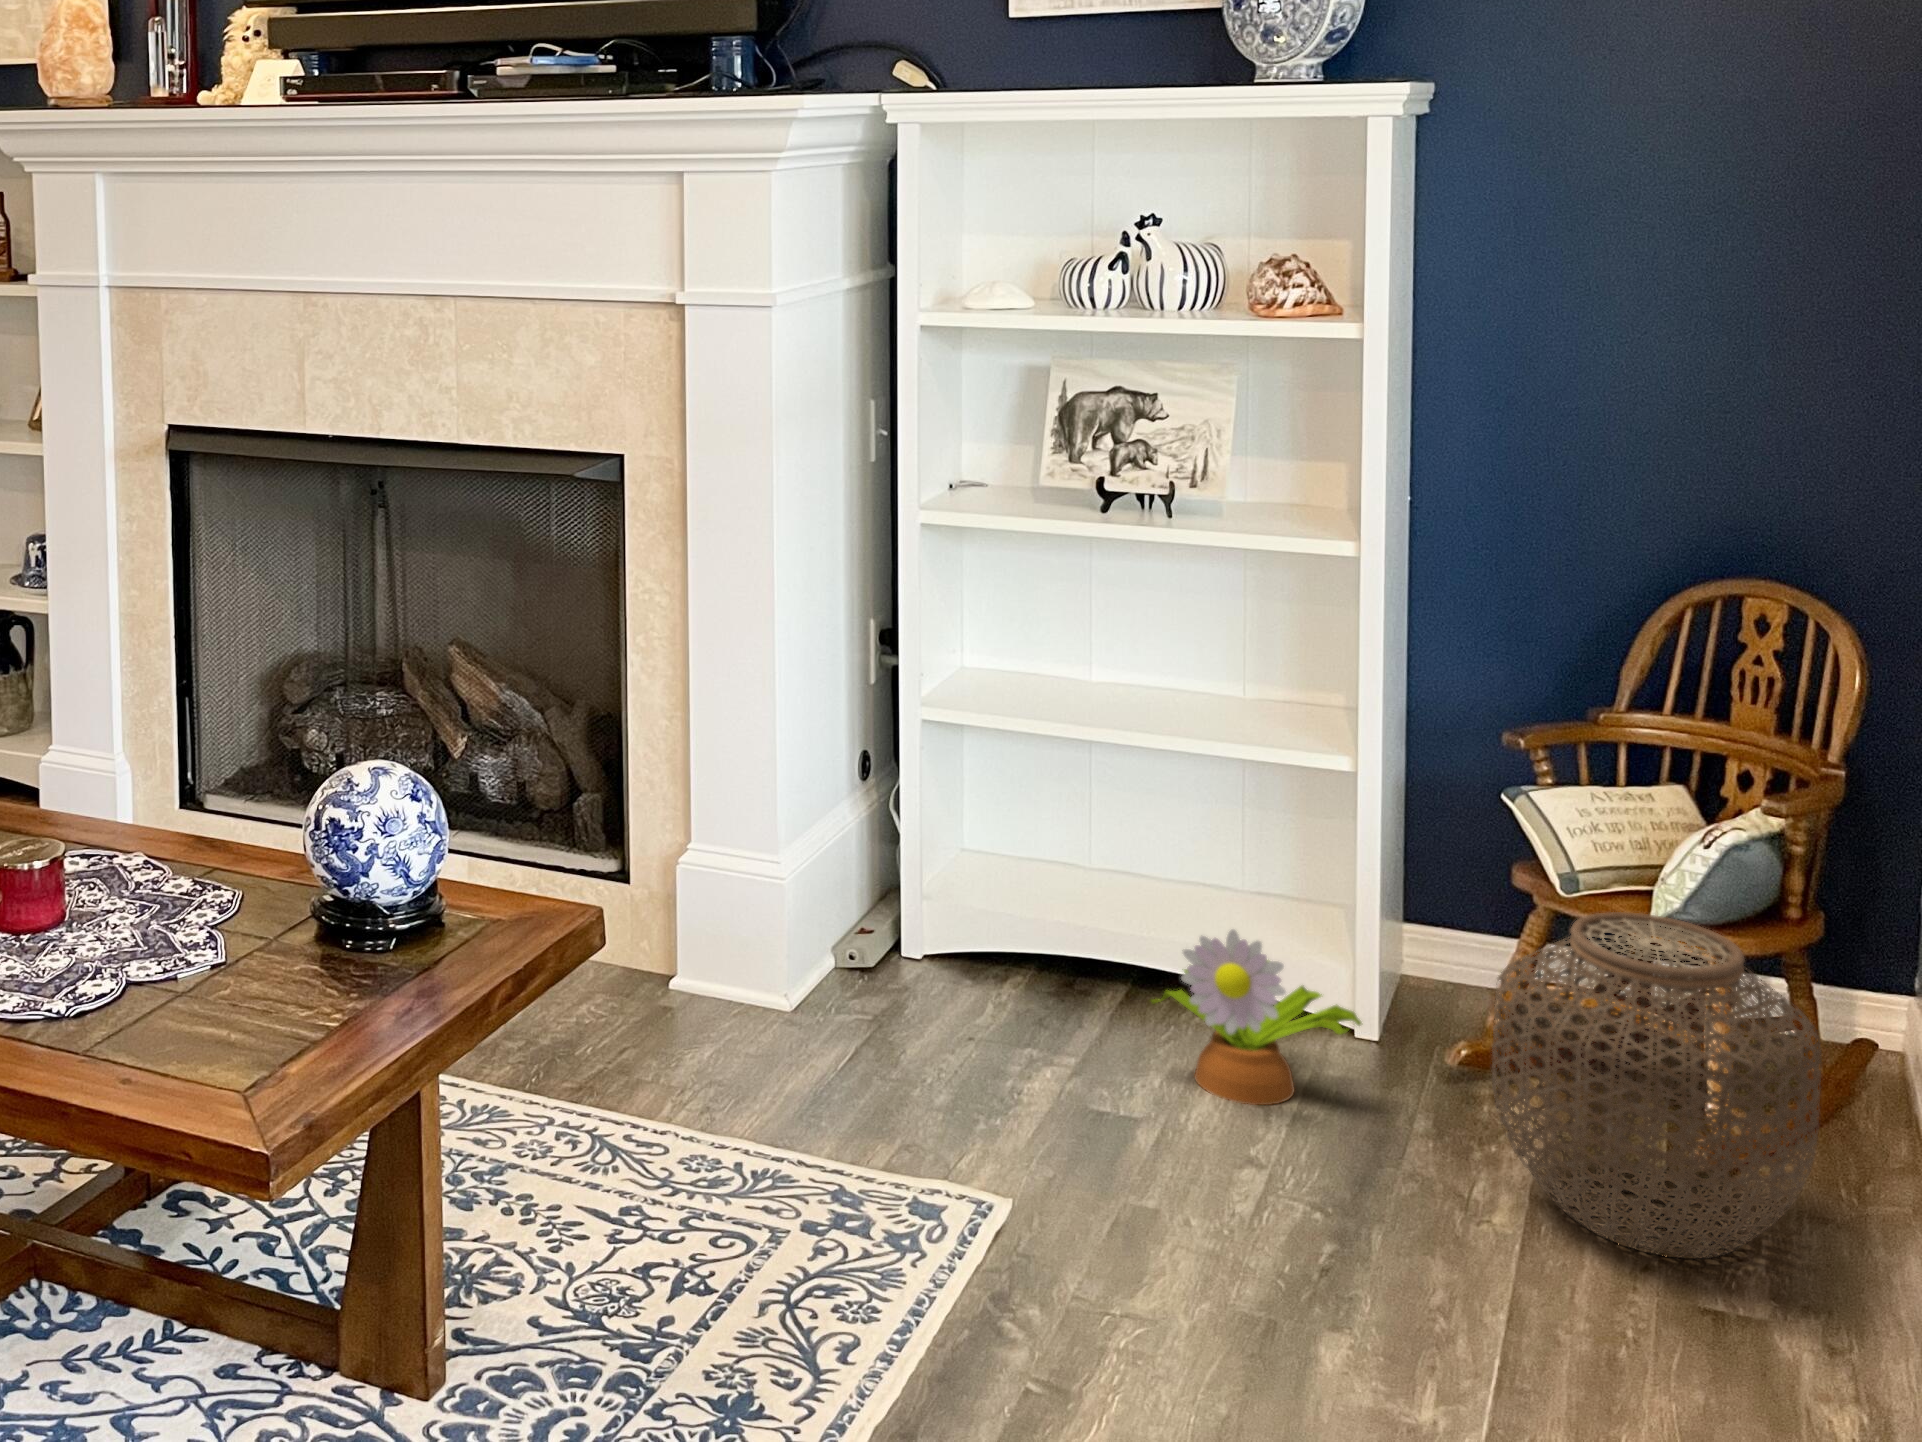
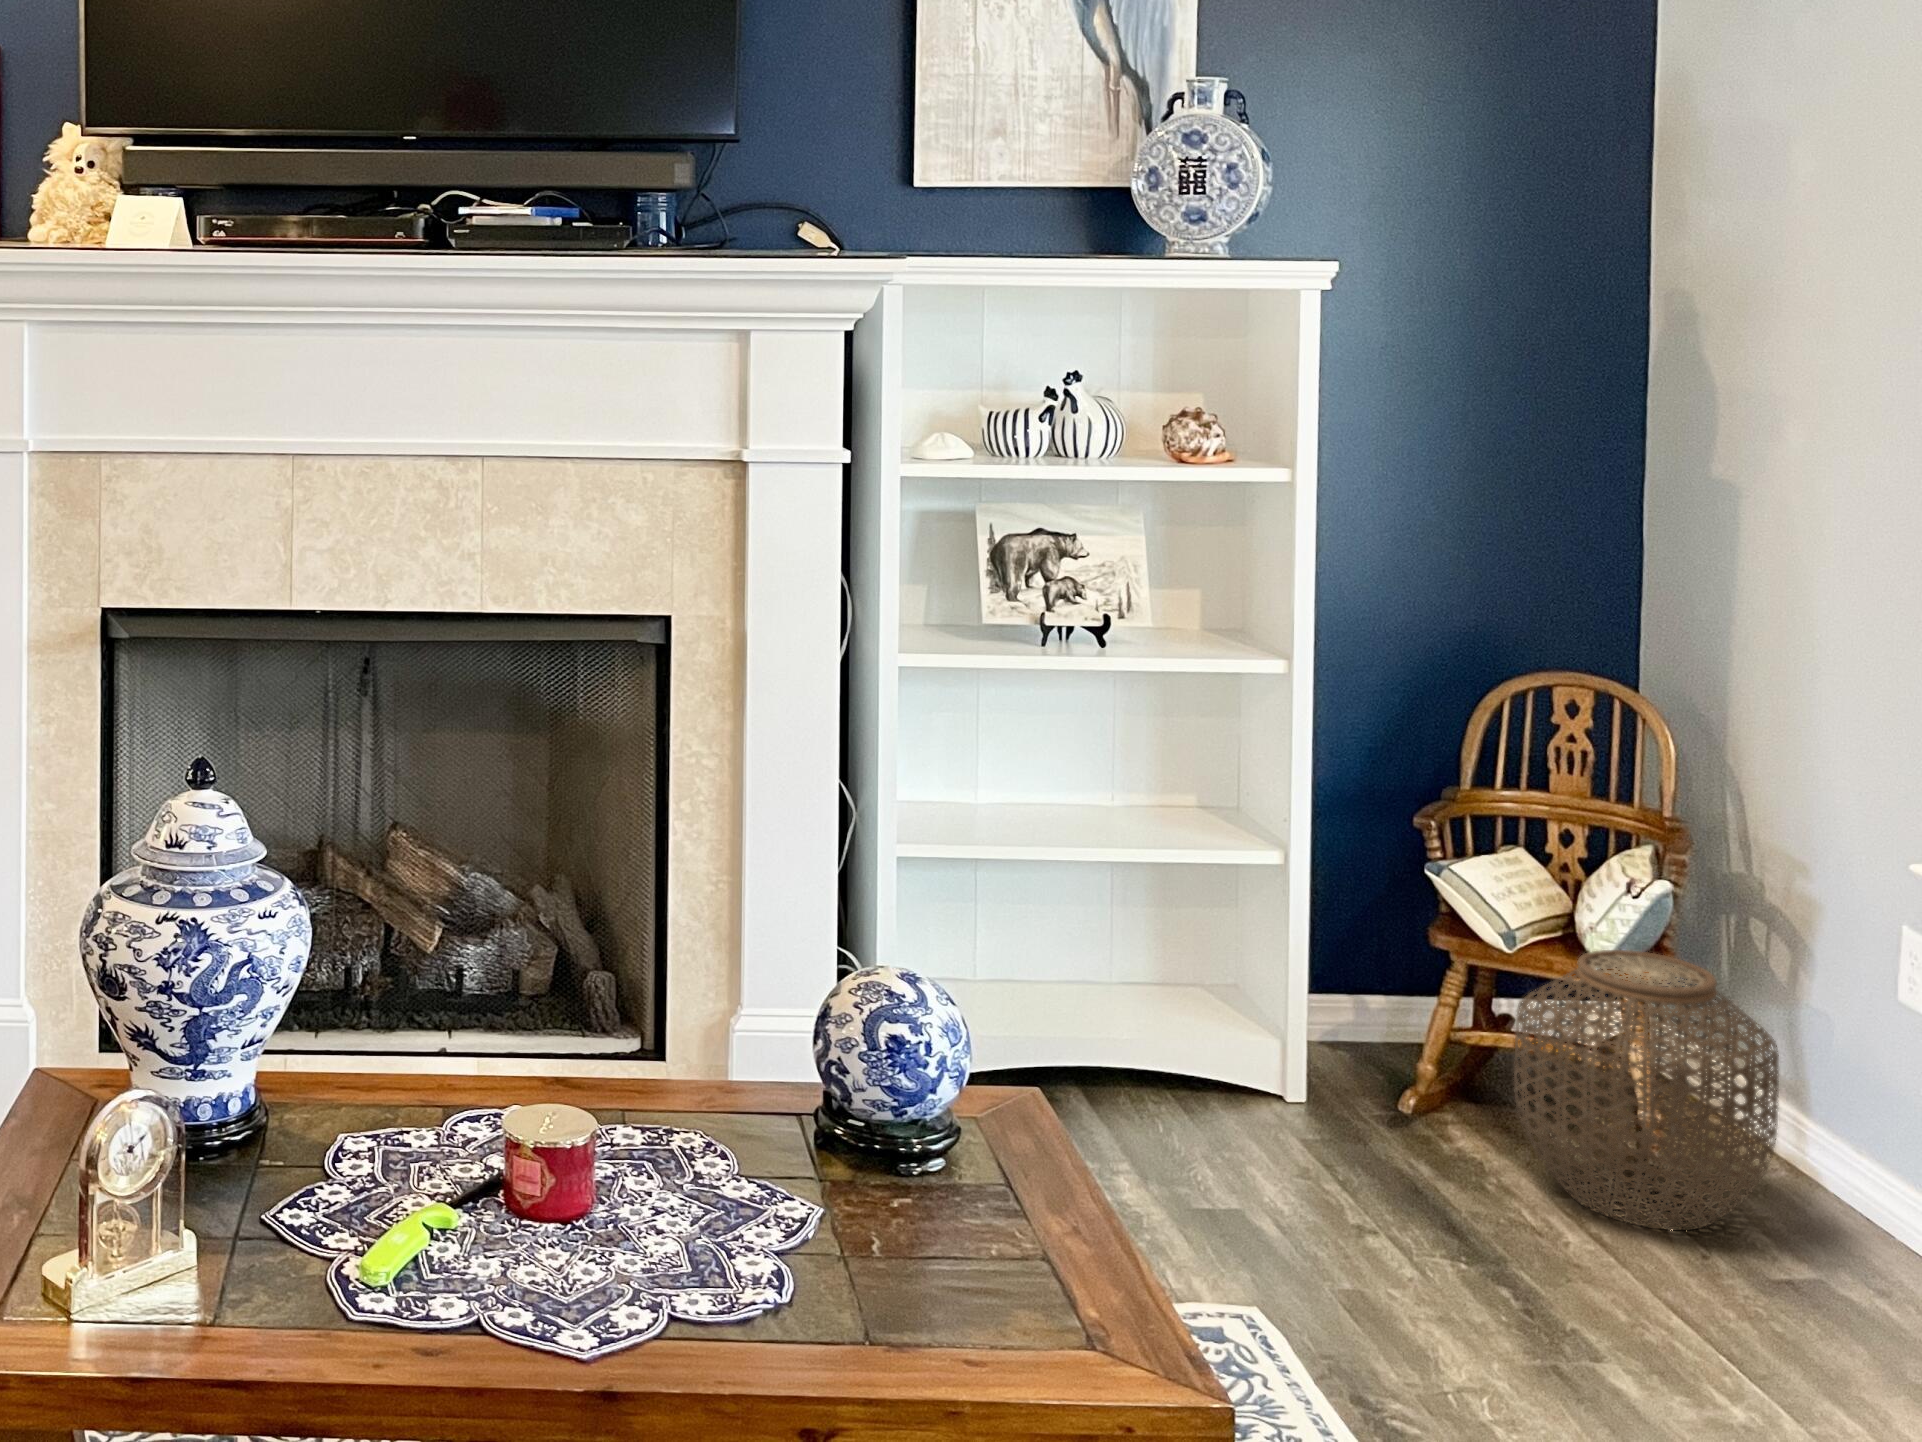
decorative plant: present [1151,929,1361,1105] -> none [1198,1014,1371,1174]

